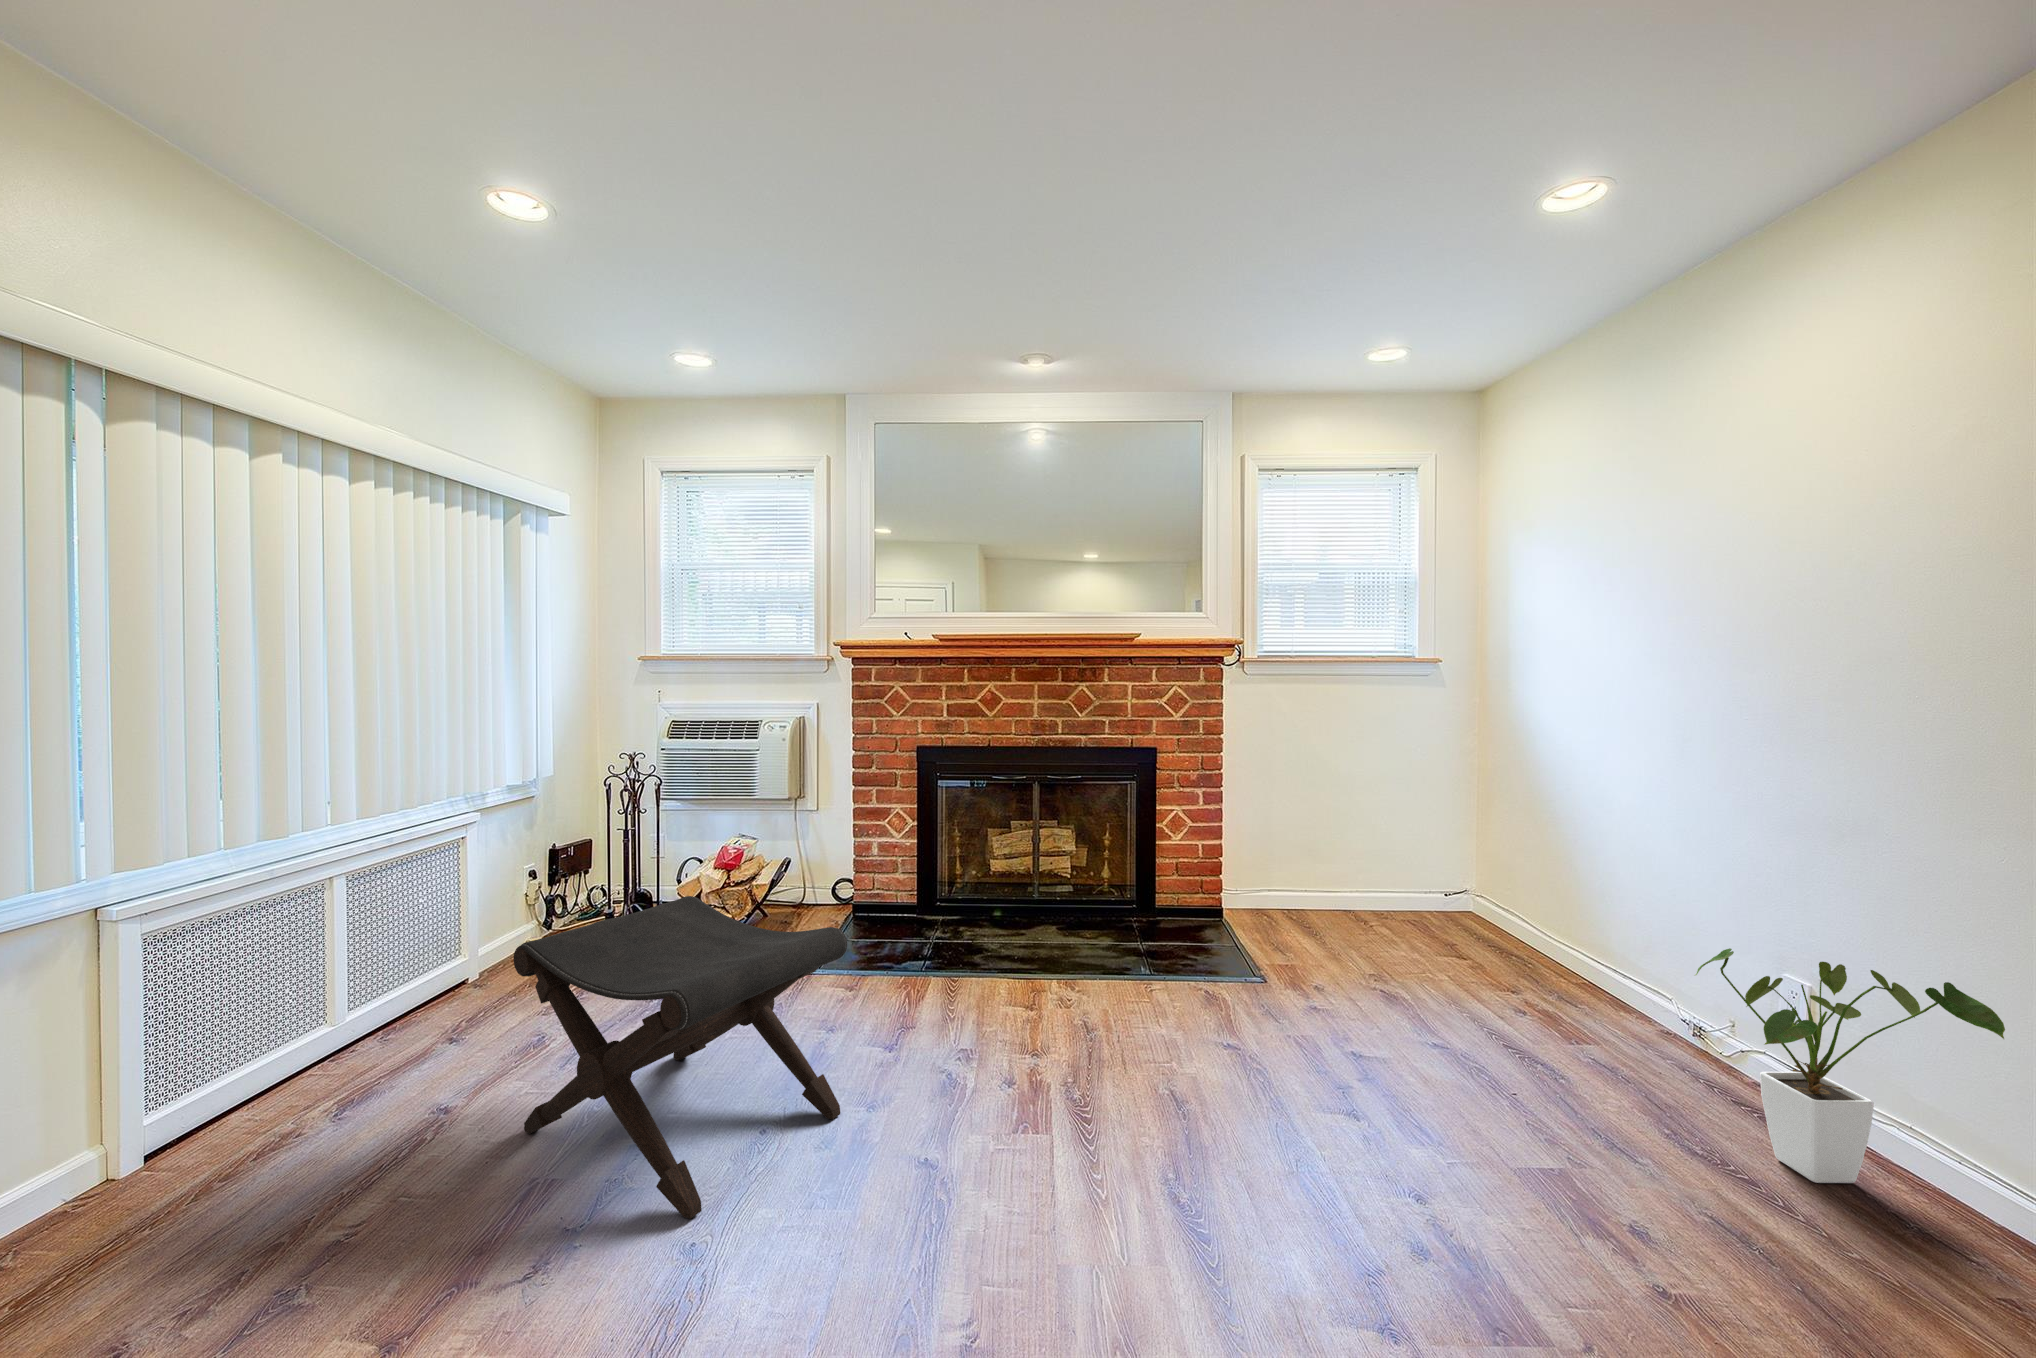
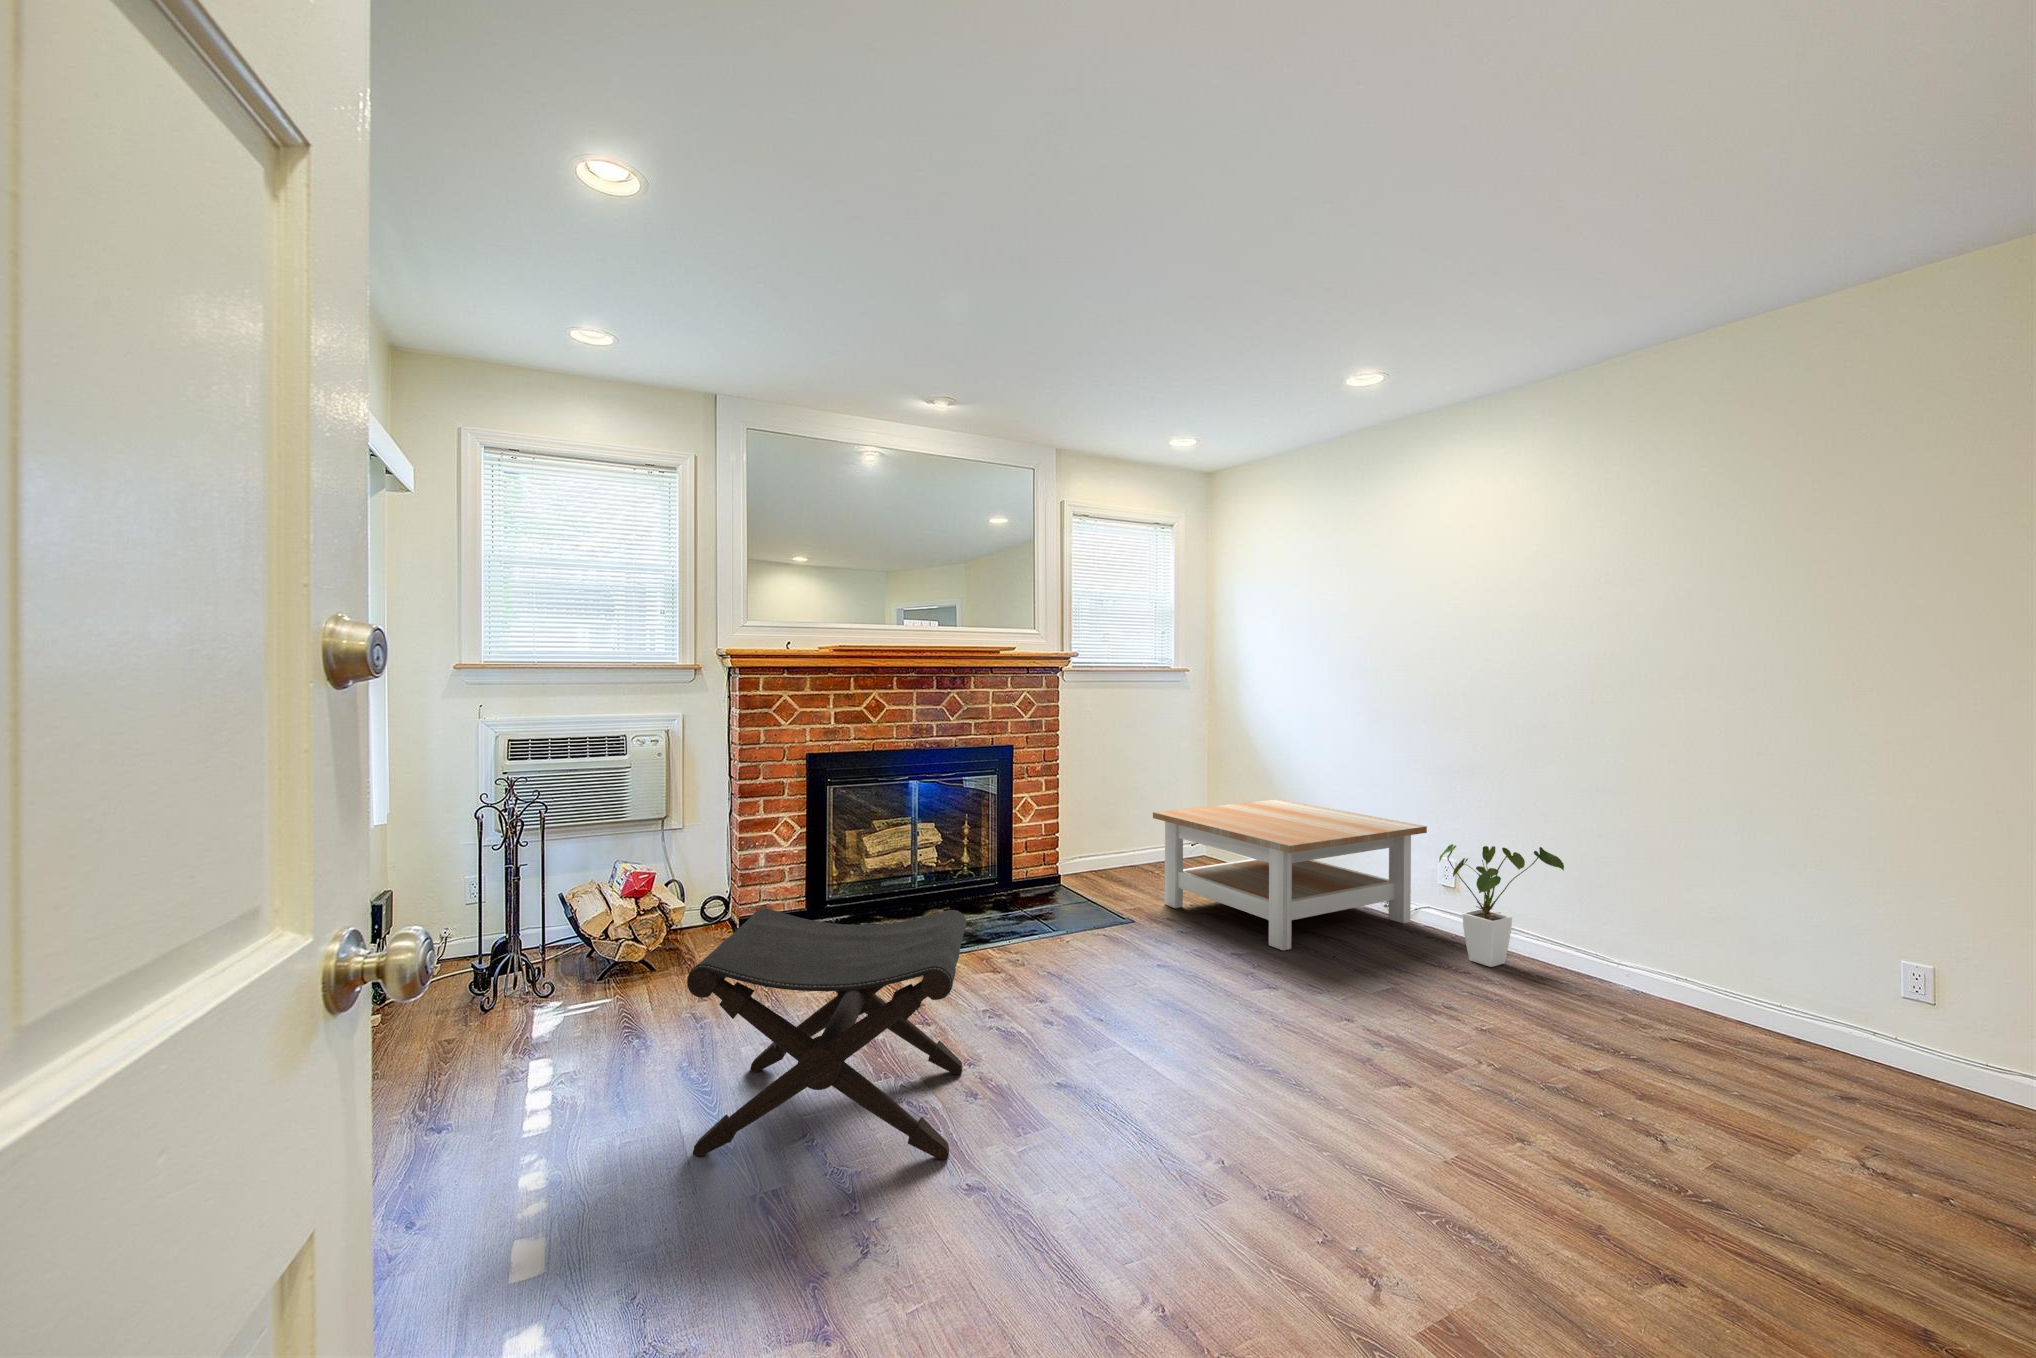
coffee table: none [1308,842,1744,1063] -> present [1153,799,1427,951]

